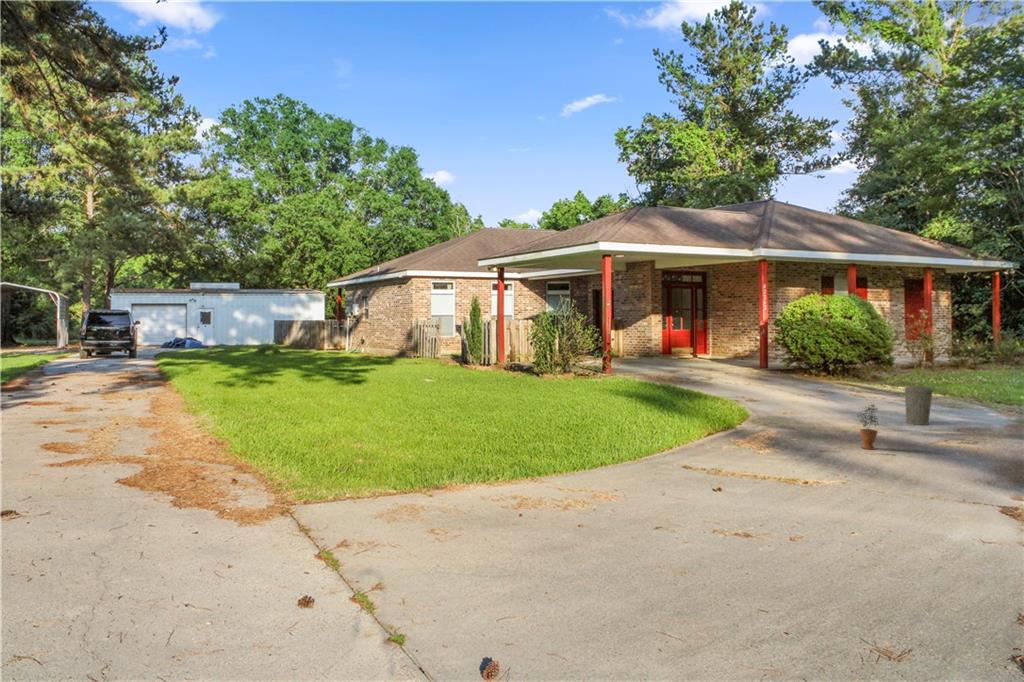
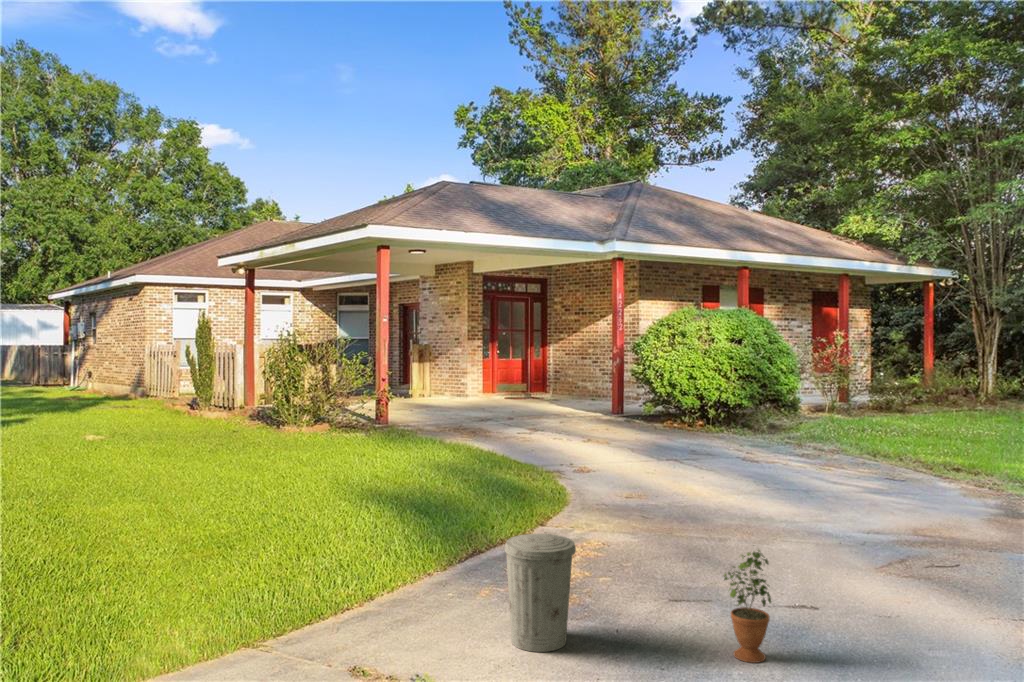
trash can: present [905,386,934,425] -> present [505,534,576,652]

